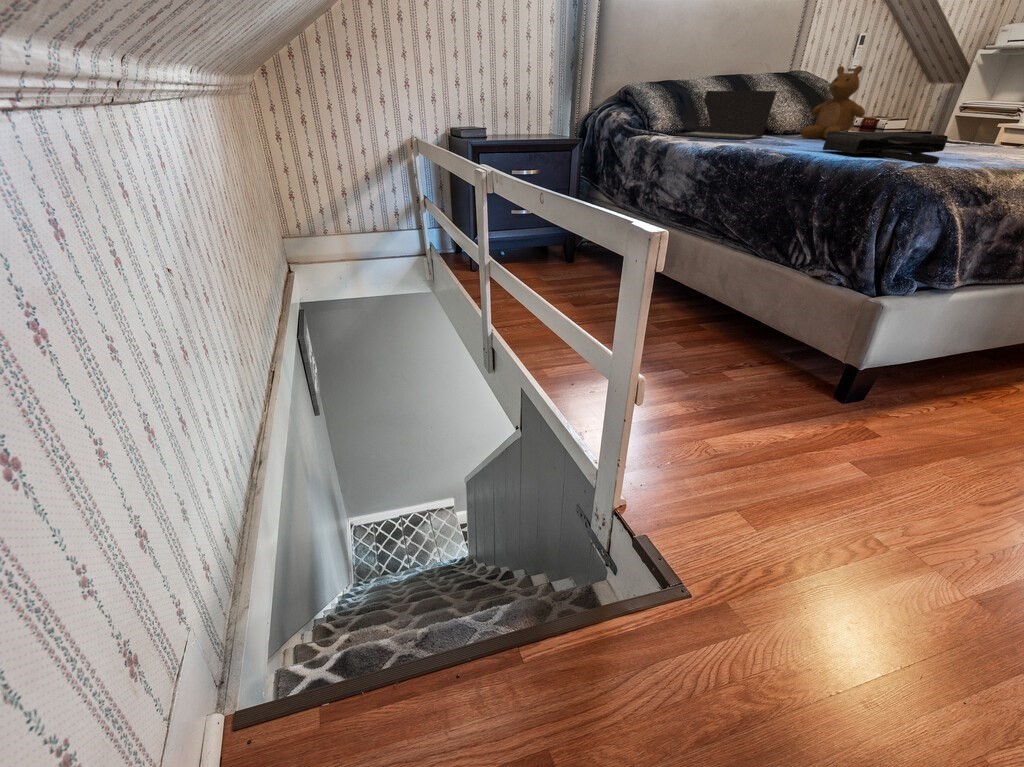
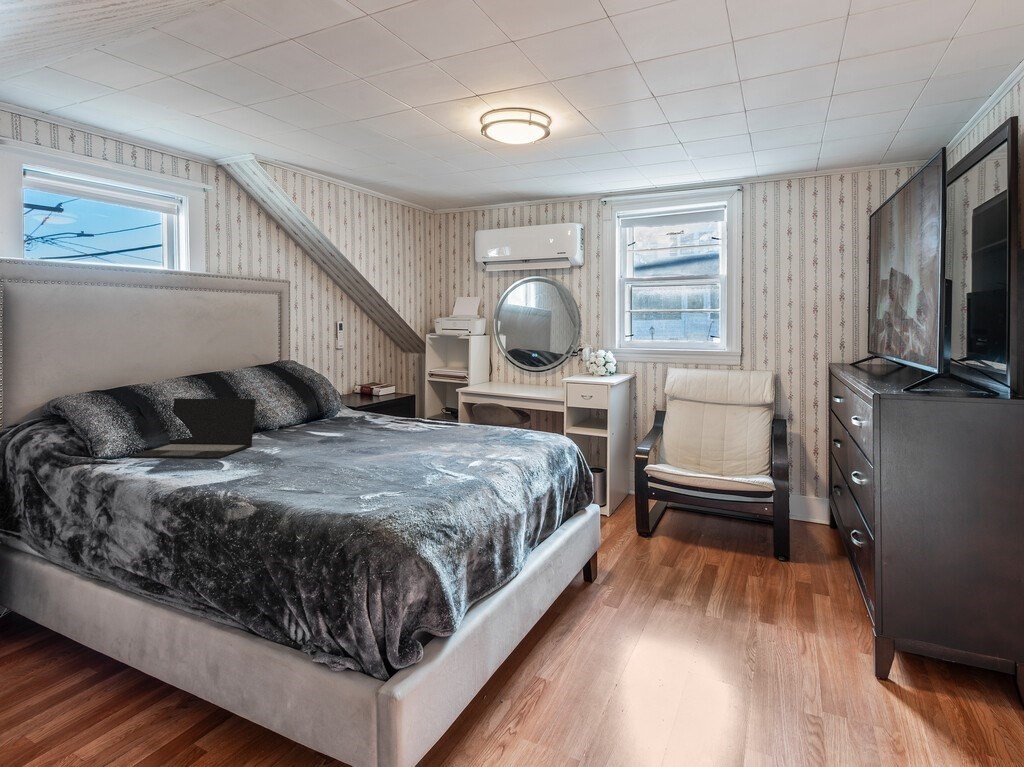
teddy bear: present [801,66,865,138] -> none [294,372,350,441]
tote bag: present [823,131,948,164] -> none [303,451,413,498]

